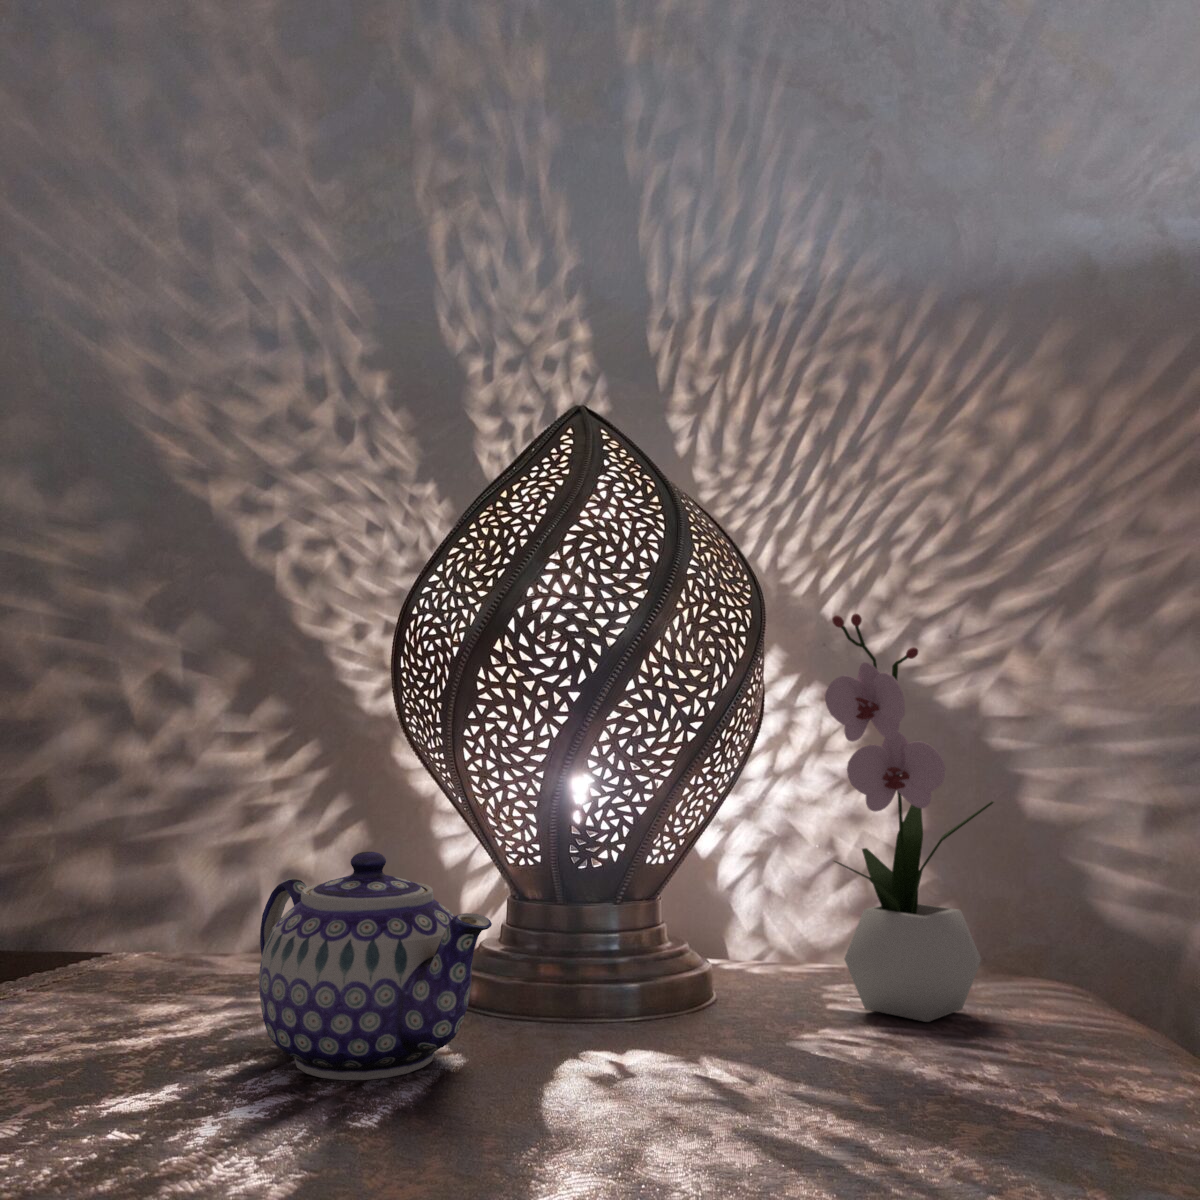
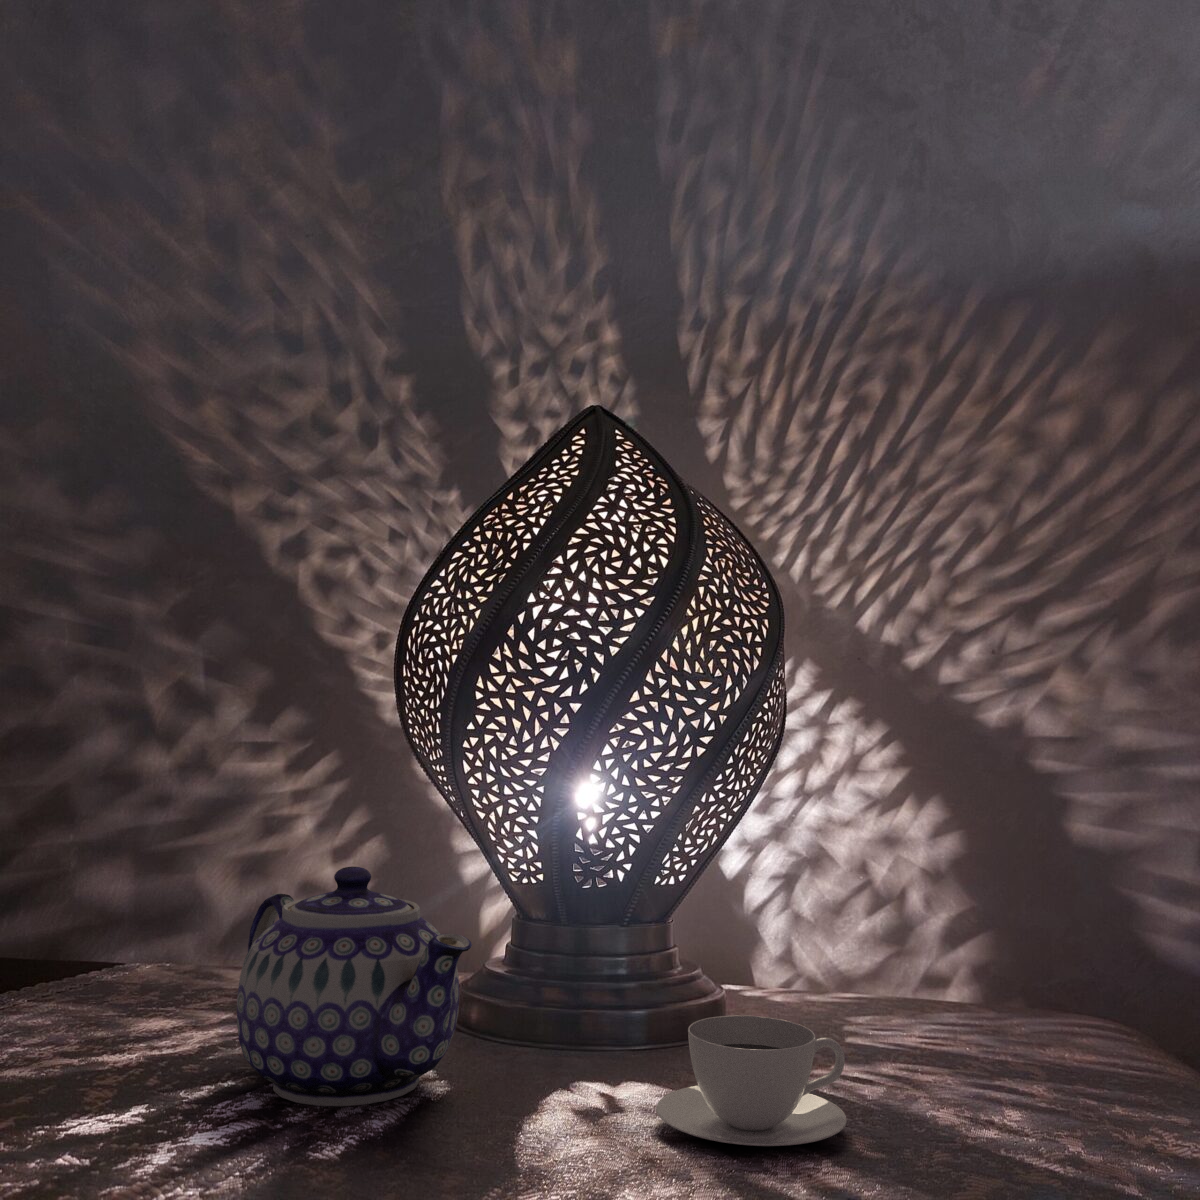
flower arrangement: present [825,614,994,1022] -> none [847,624,1031,1063]
teacup: none [667,983,845,1103] -> present [656,1015,847,1146]

